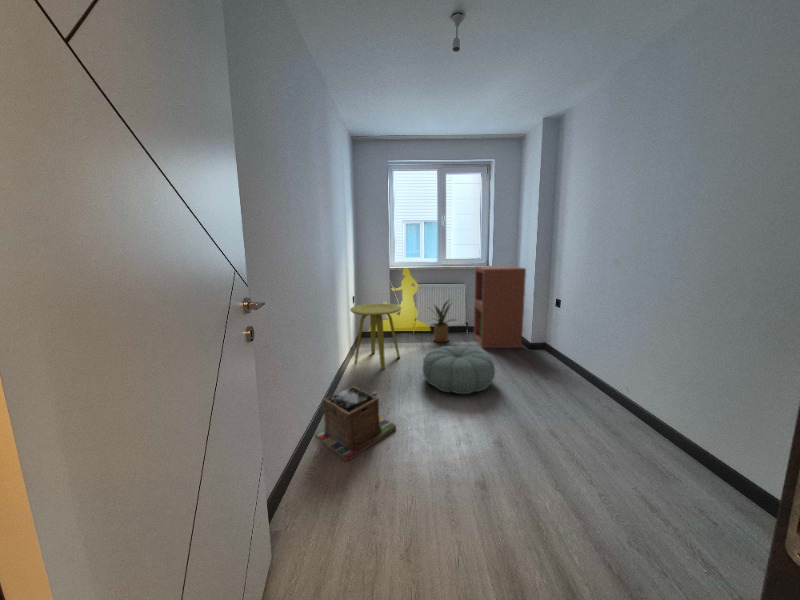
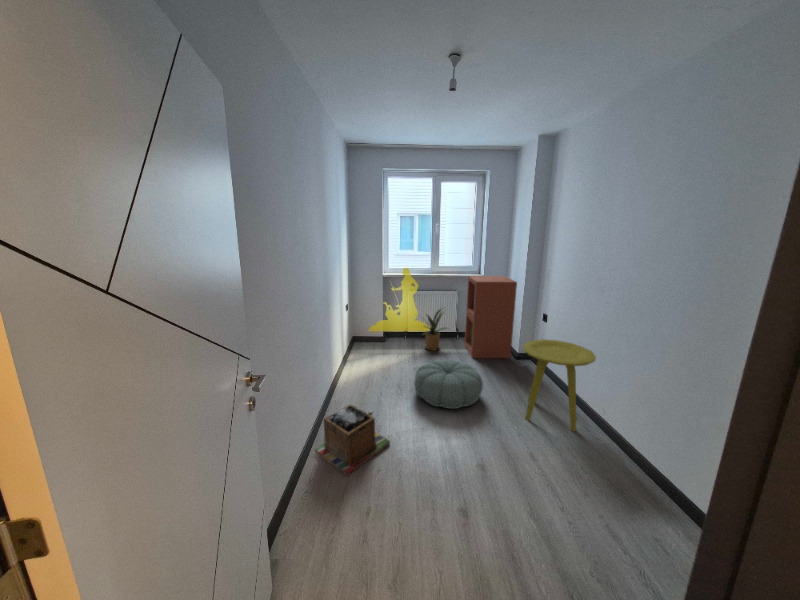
side table: present [350,303,401,369] -> present [523,339,596,431]

